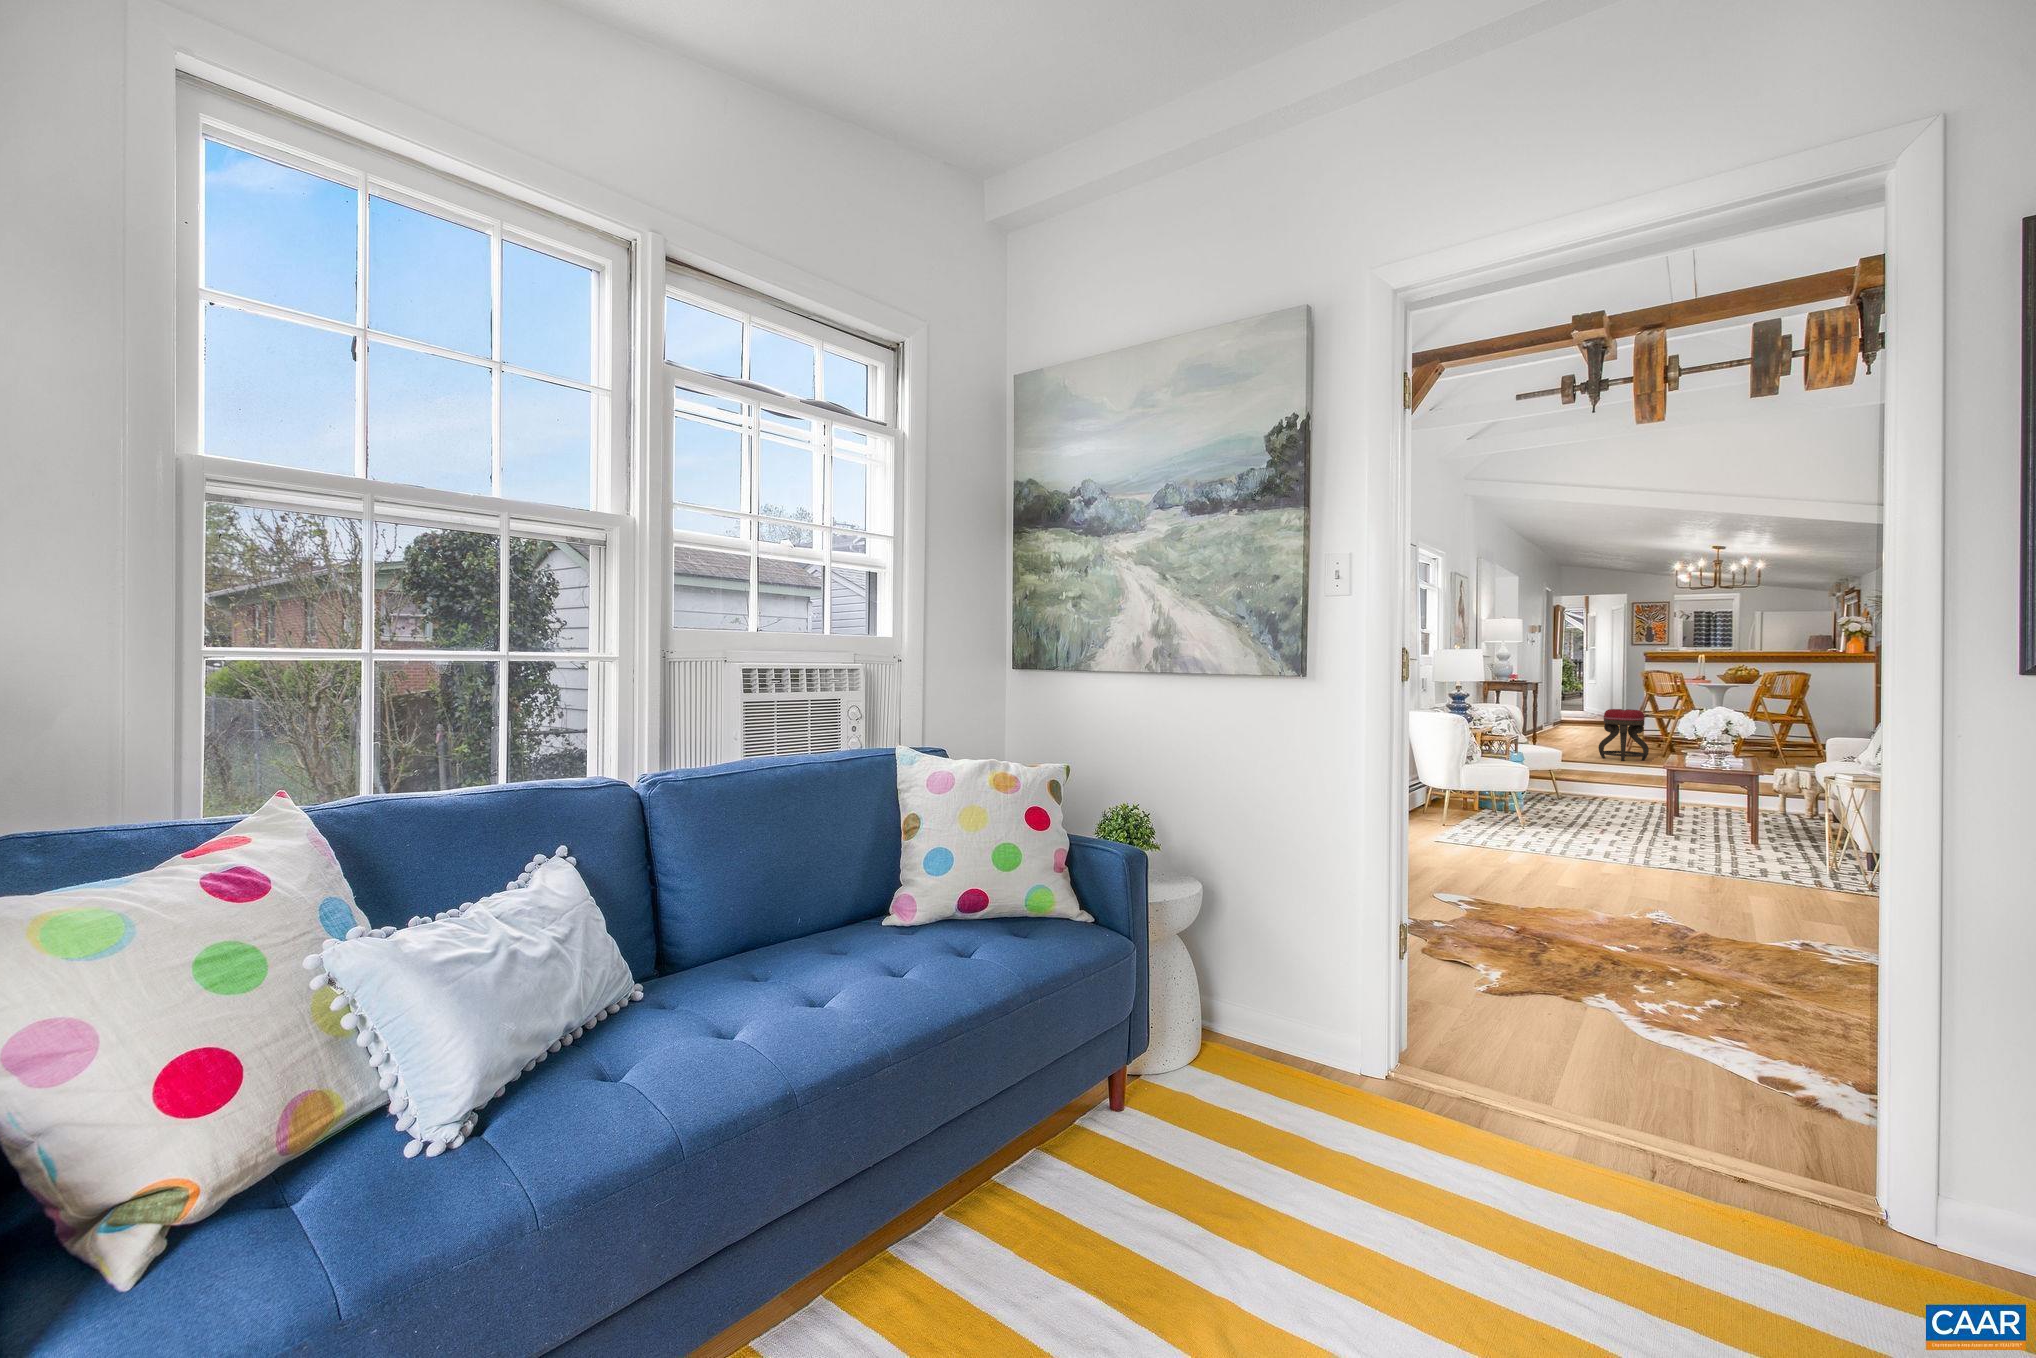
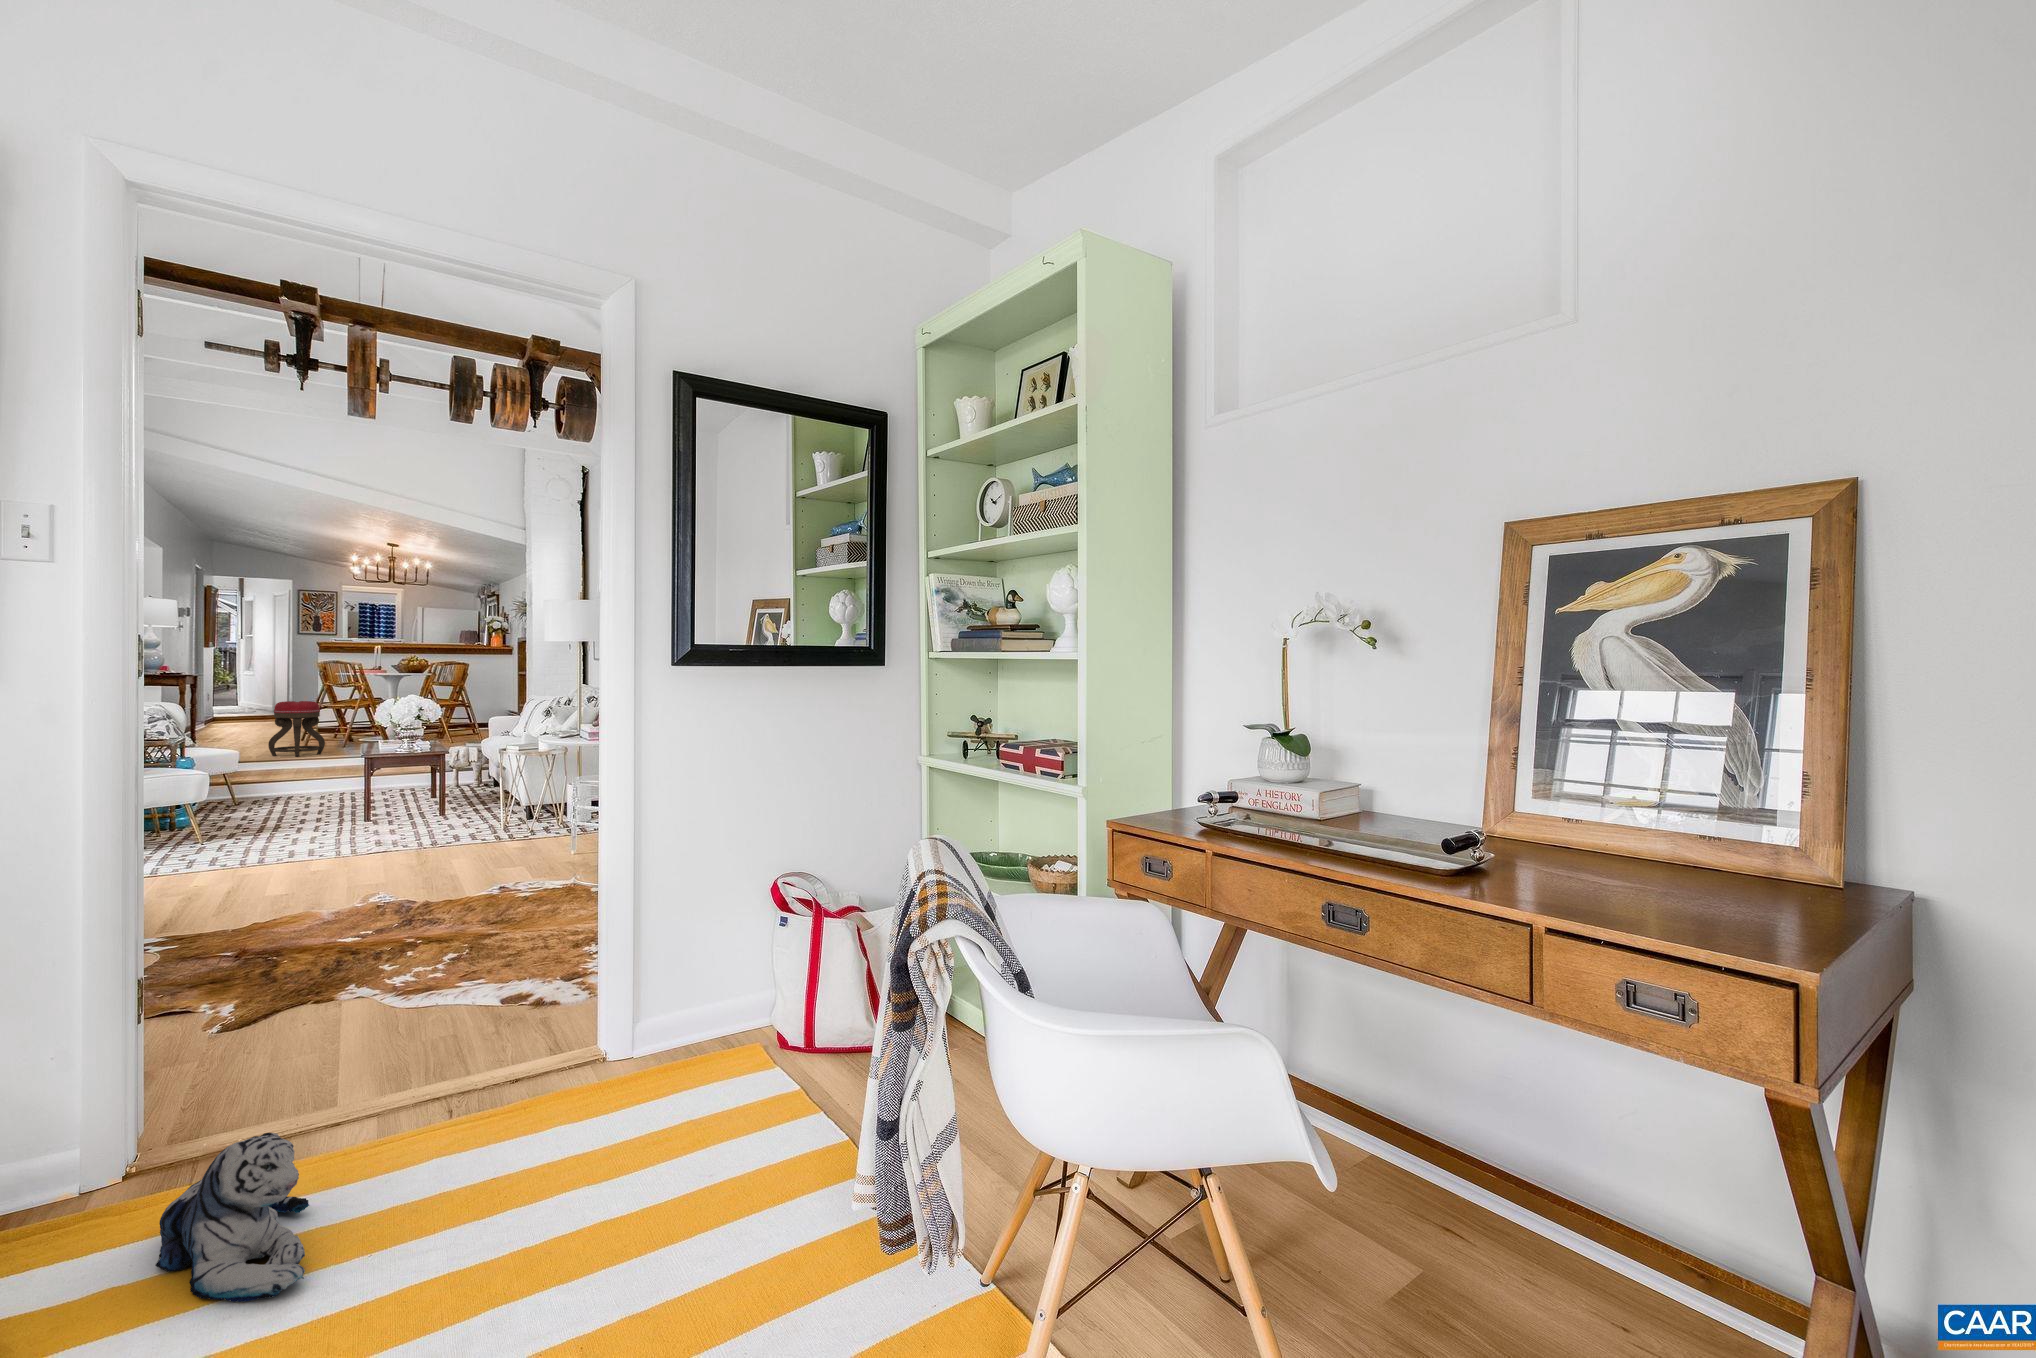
plush toy: none [1380,1103,1497,1264] -> present [155,1133,309,1302]

